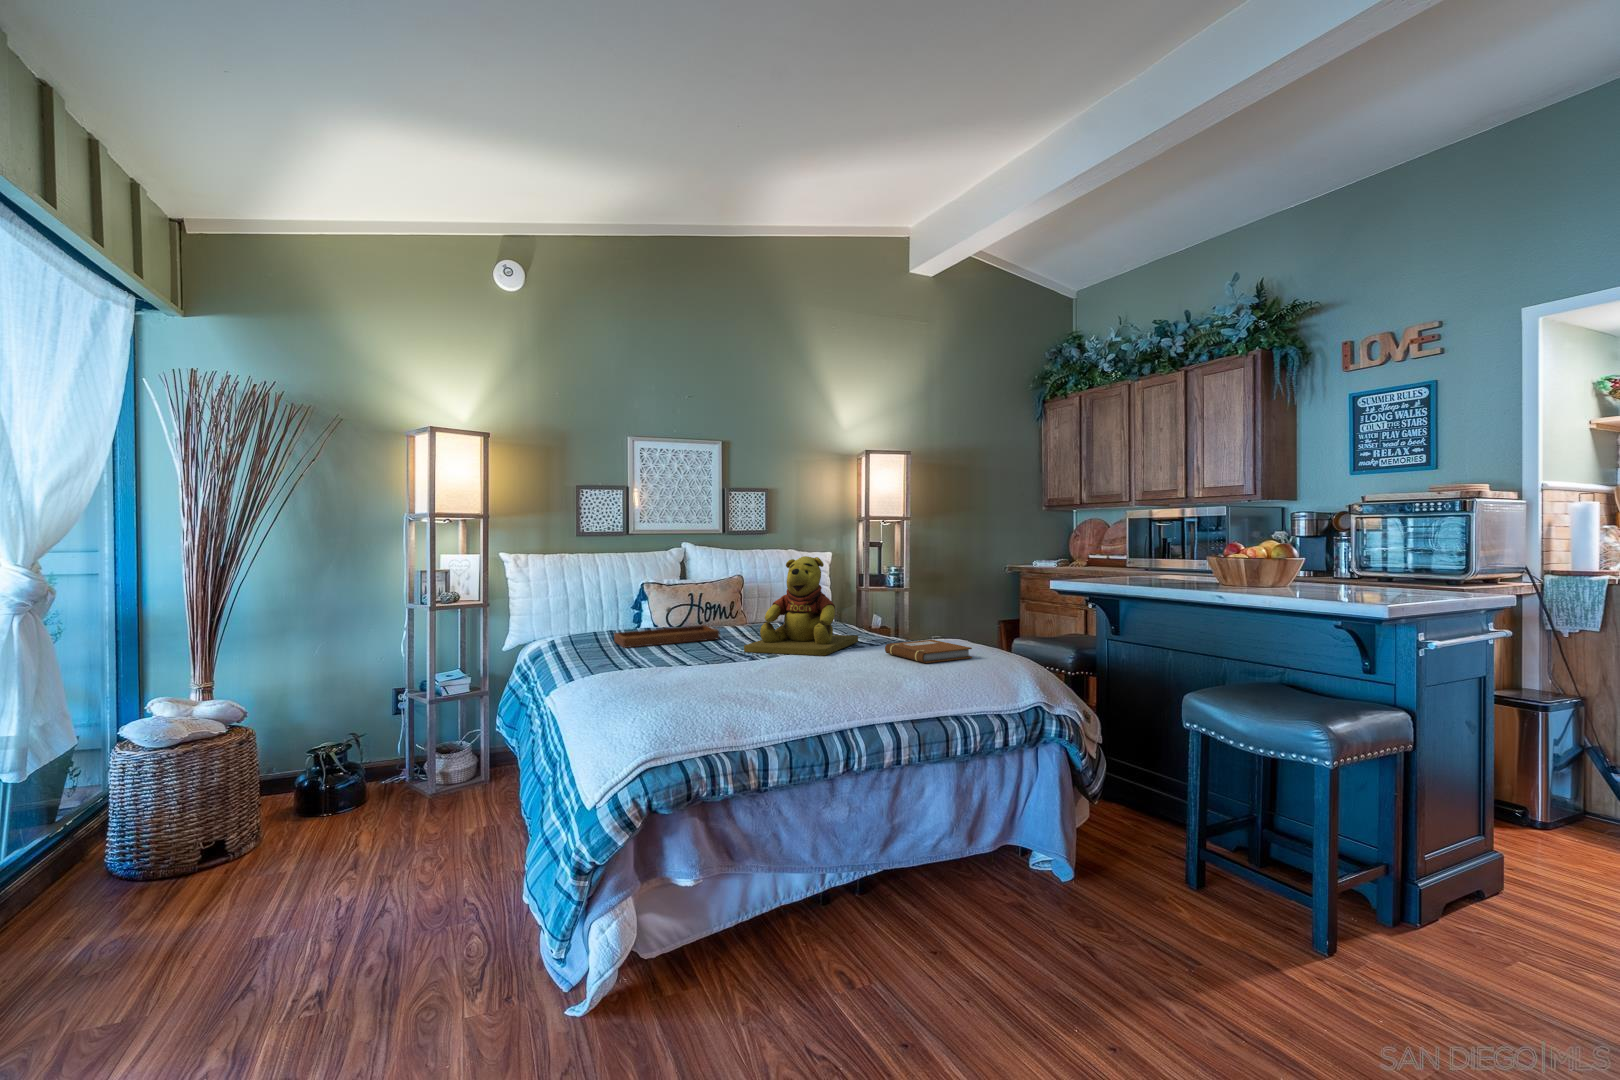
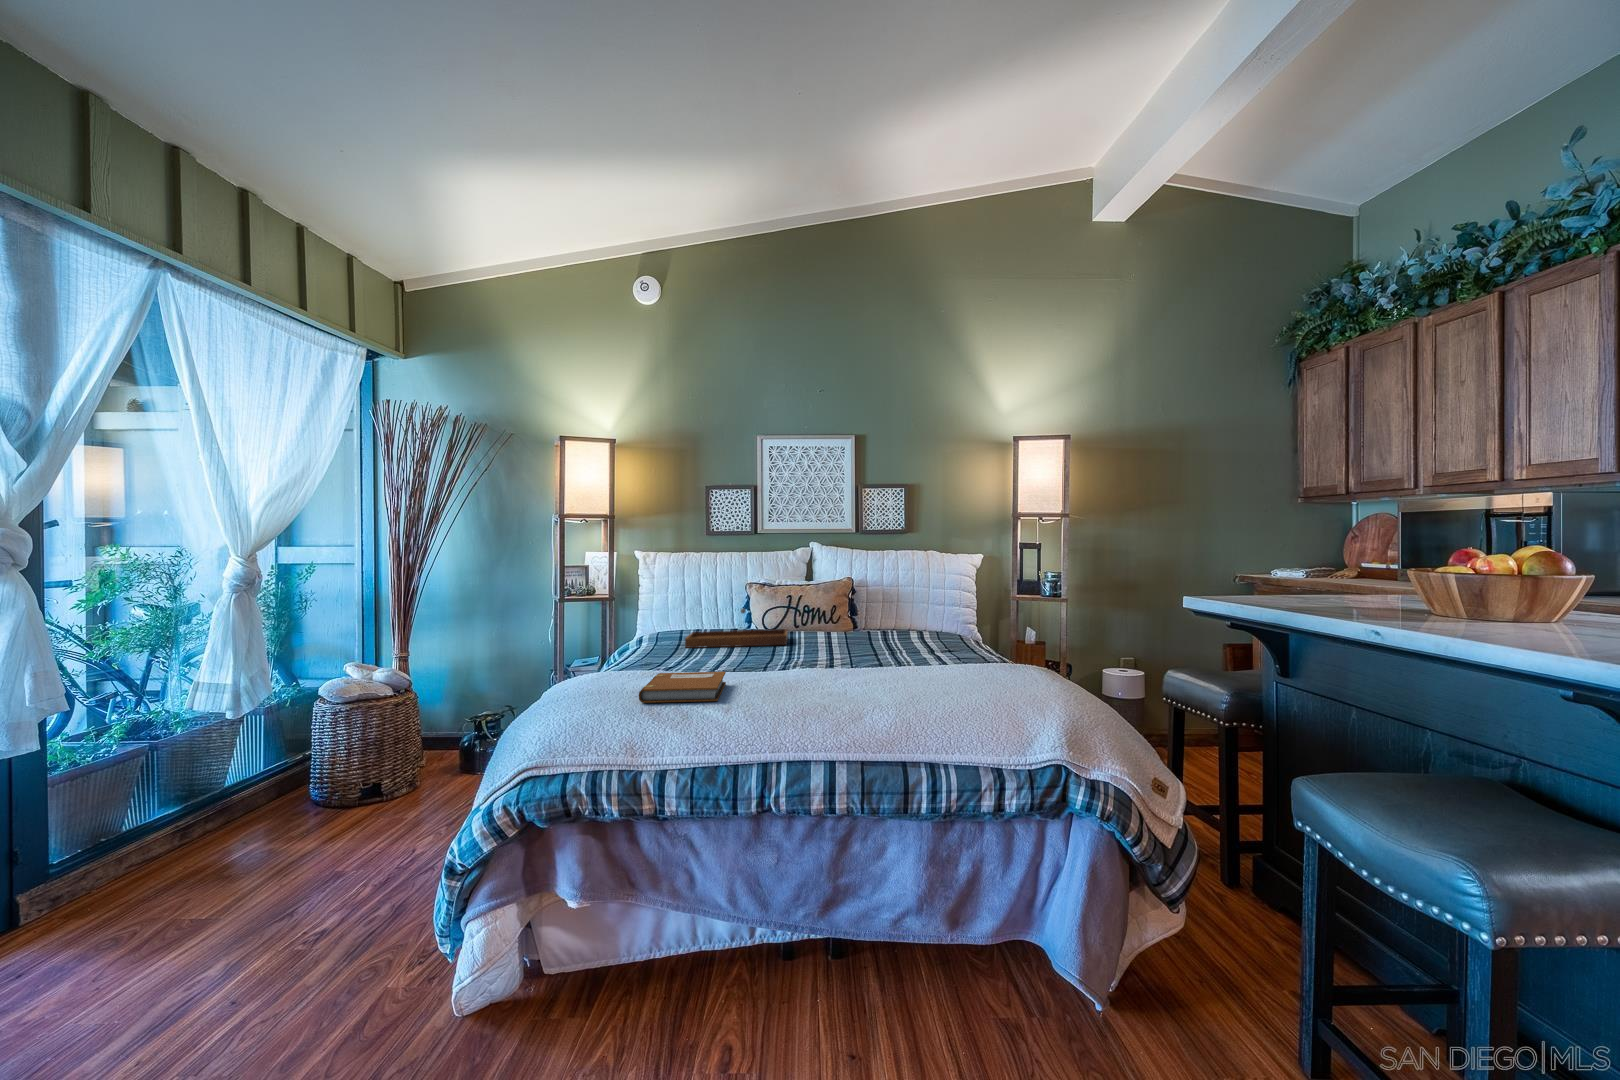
teddy bear: present [744,556,858,656] -> none [776,557,913,672]
notebook: present [885,640,972,663] -> present [639,672,726,703]

